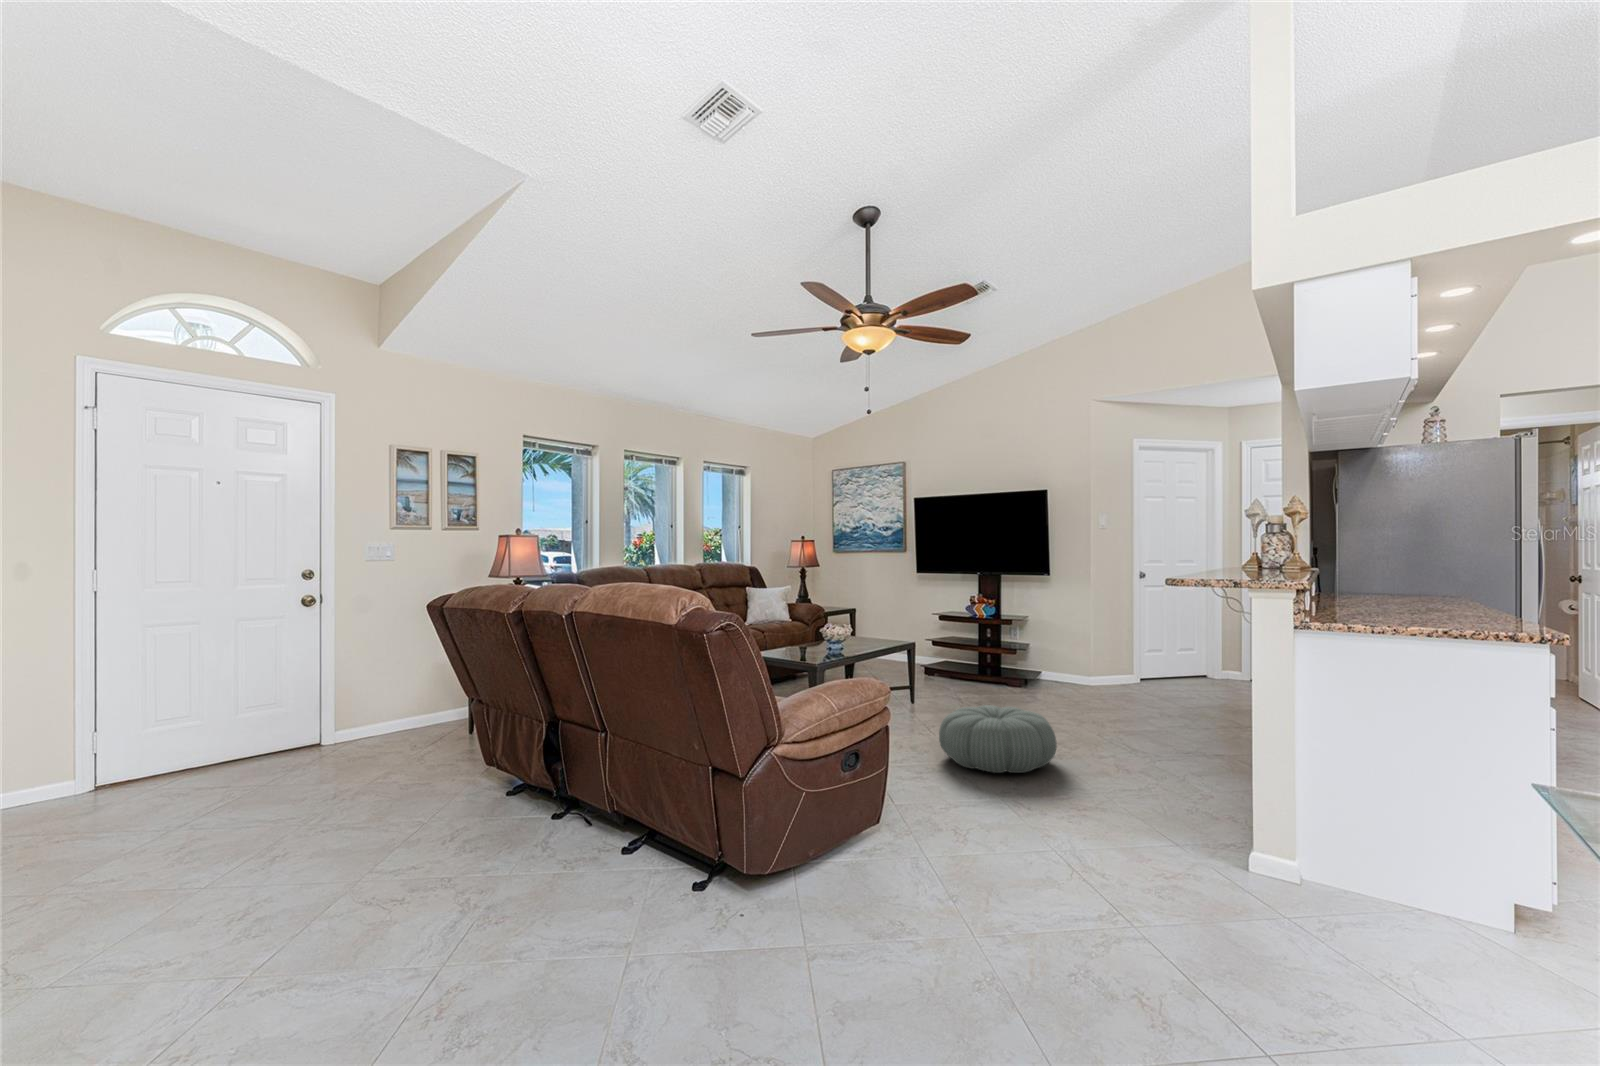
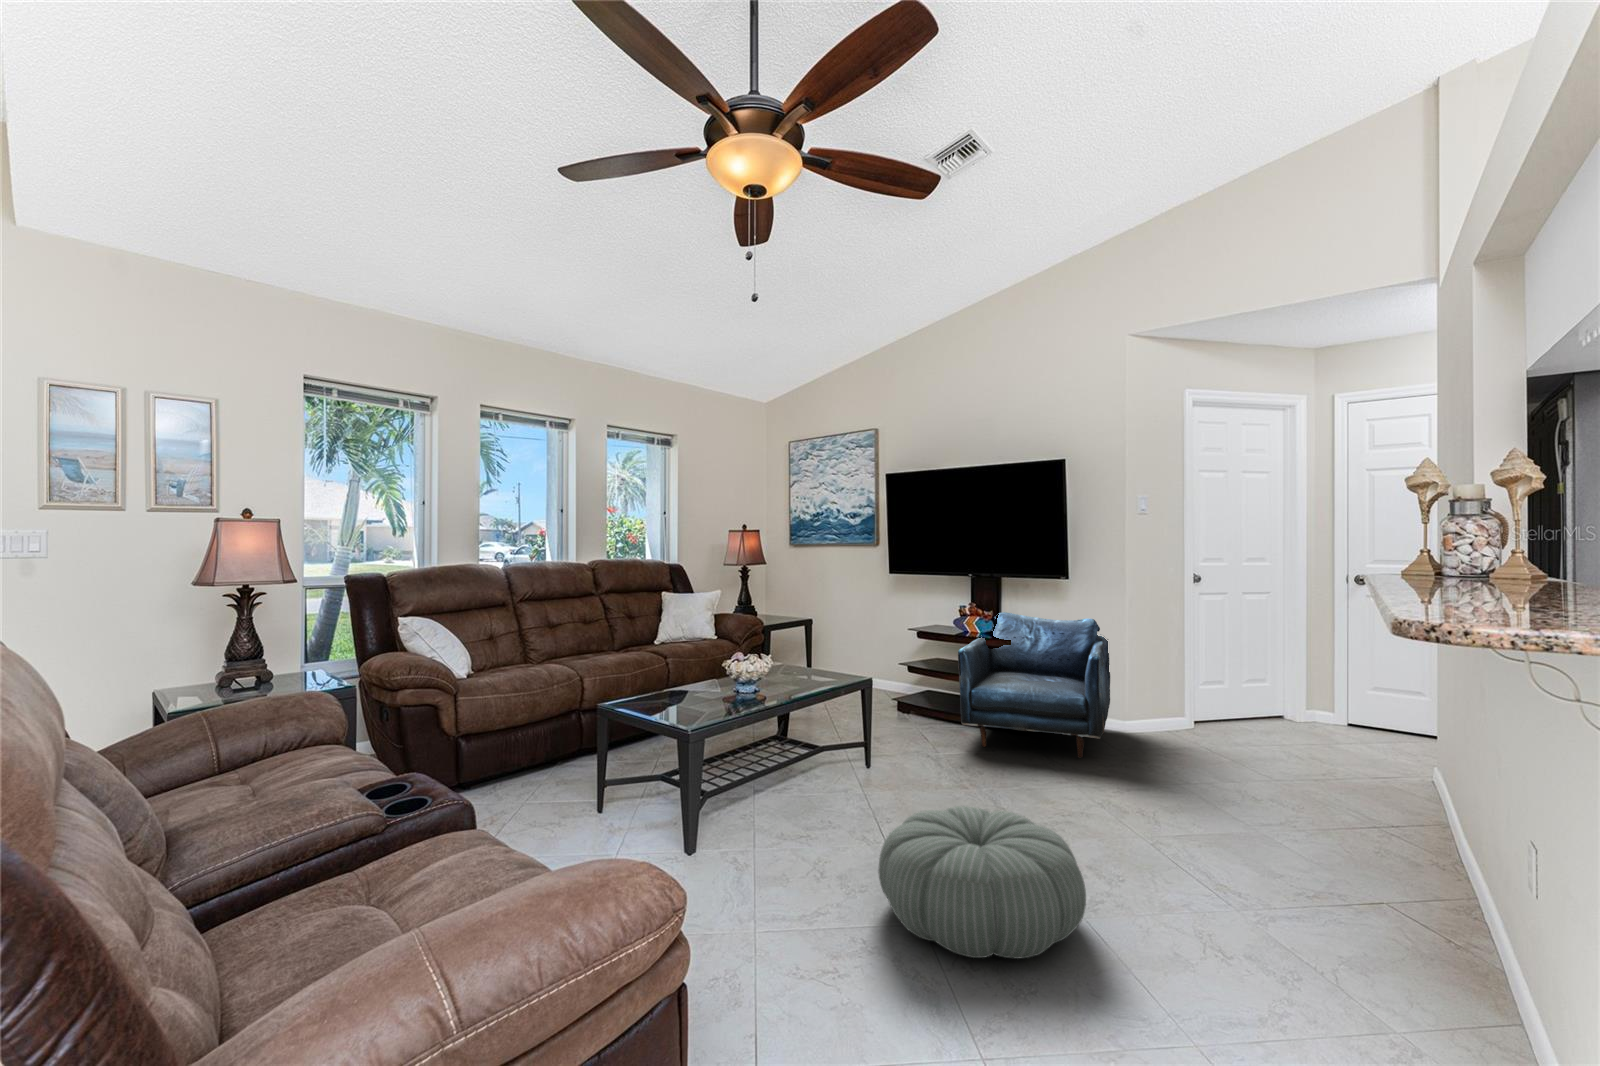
armchair: none [972,600,1080,697] -> present [958,612,1110,757]

